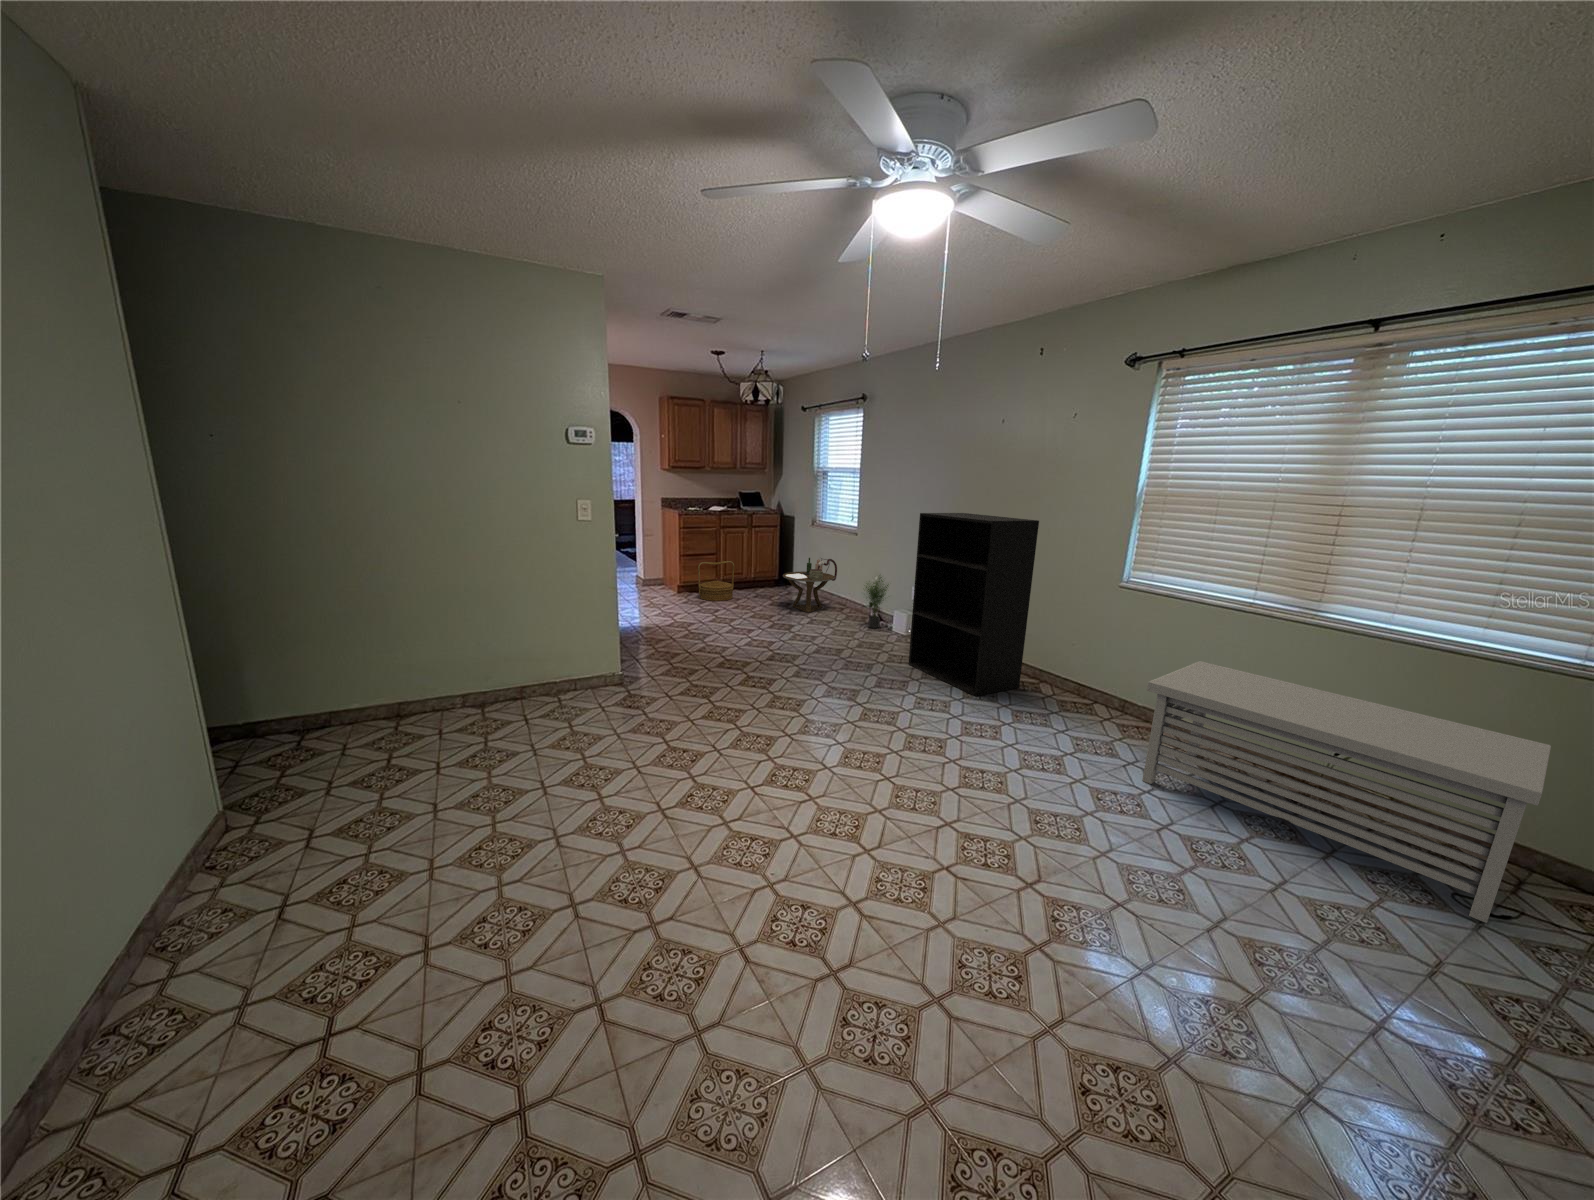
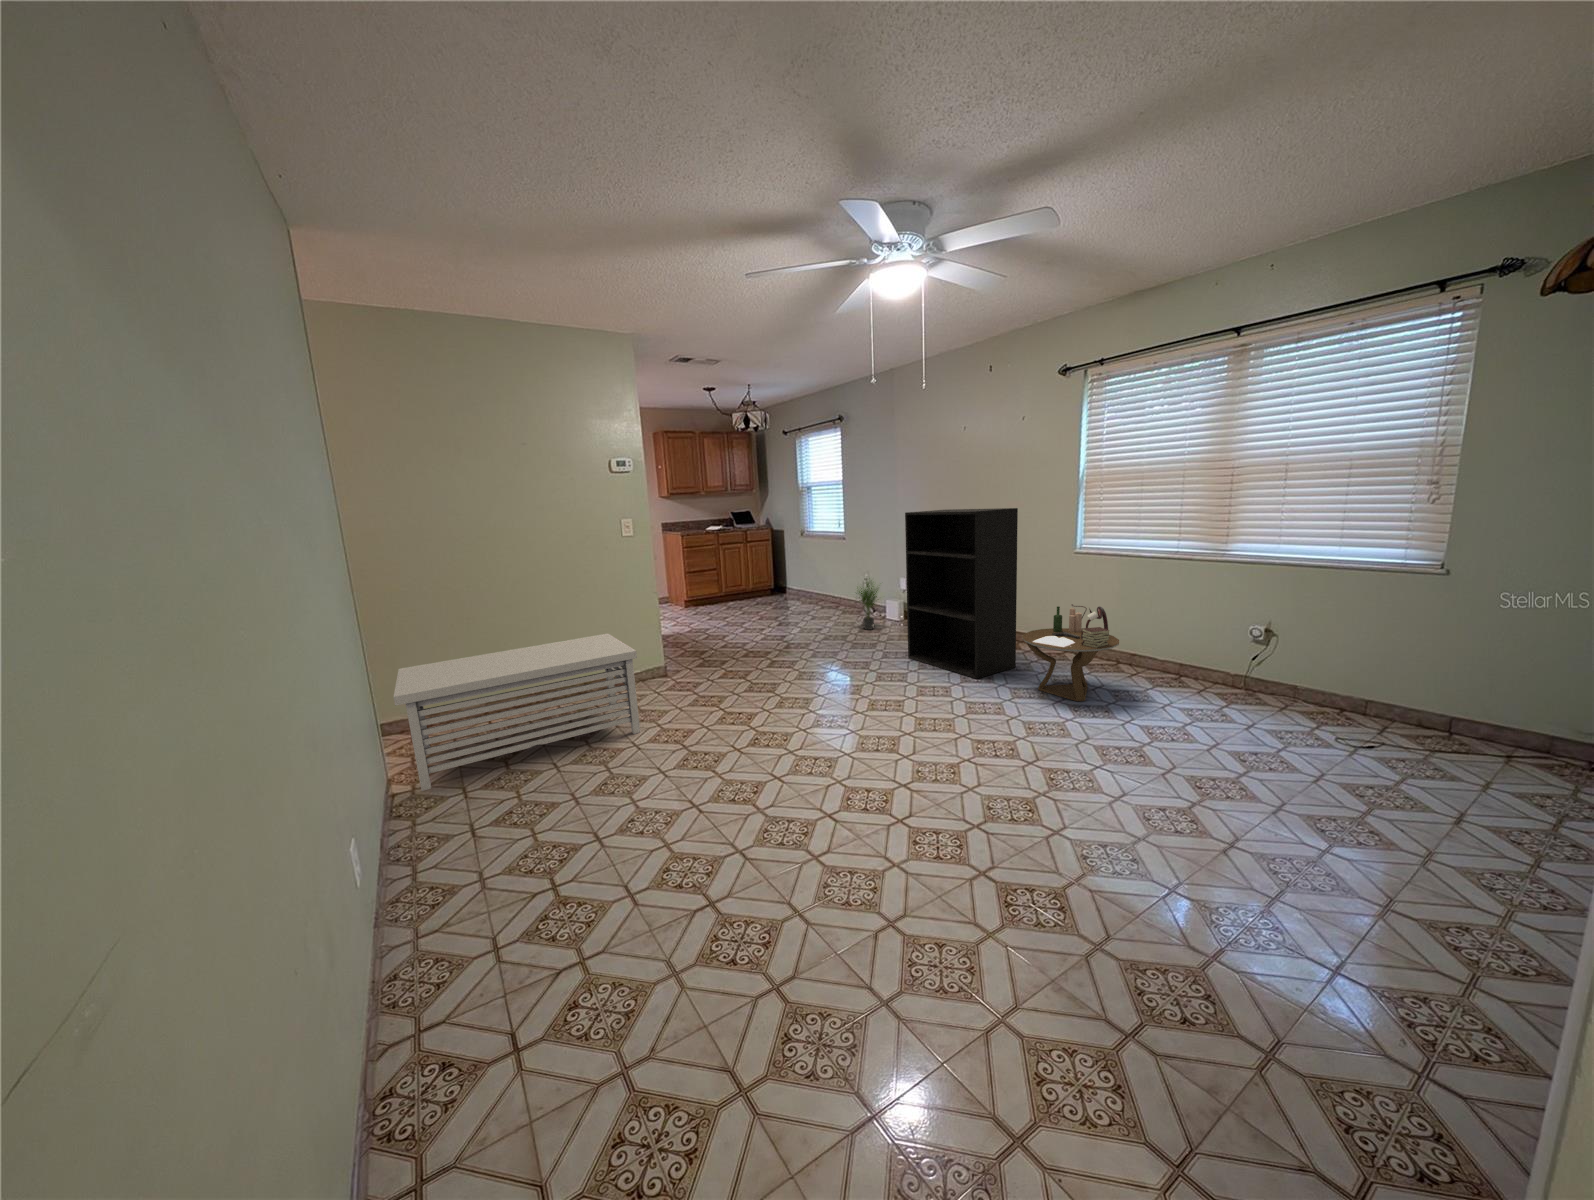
side table: present [783,558,837,612] -> present [1022,604,1119,701]
woven basket: present [698,561,734,601] -> none [692,580,728,620]
storage bench: present [1142,661,1551,923] -> present [394,634,640,791]

